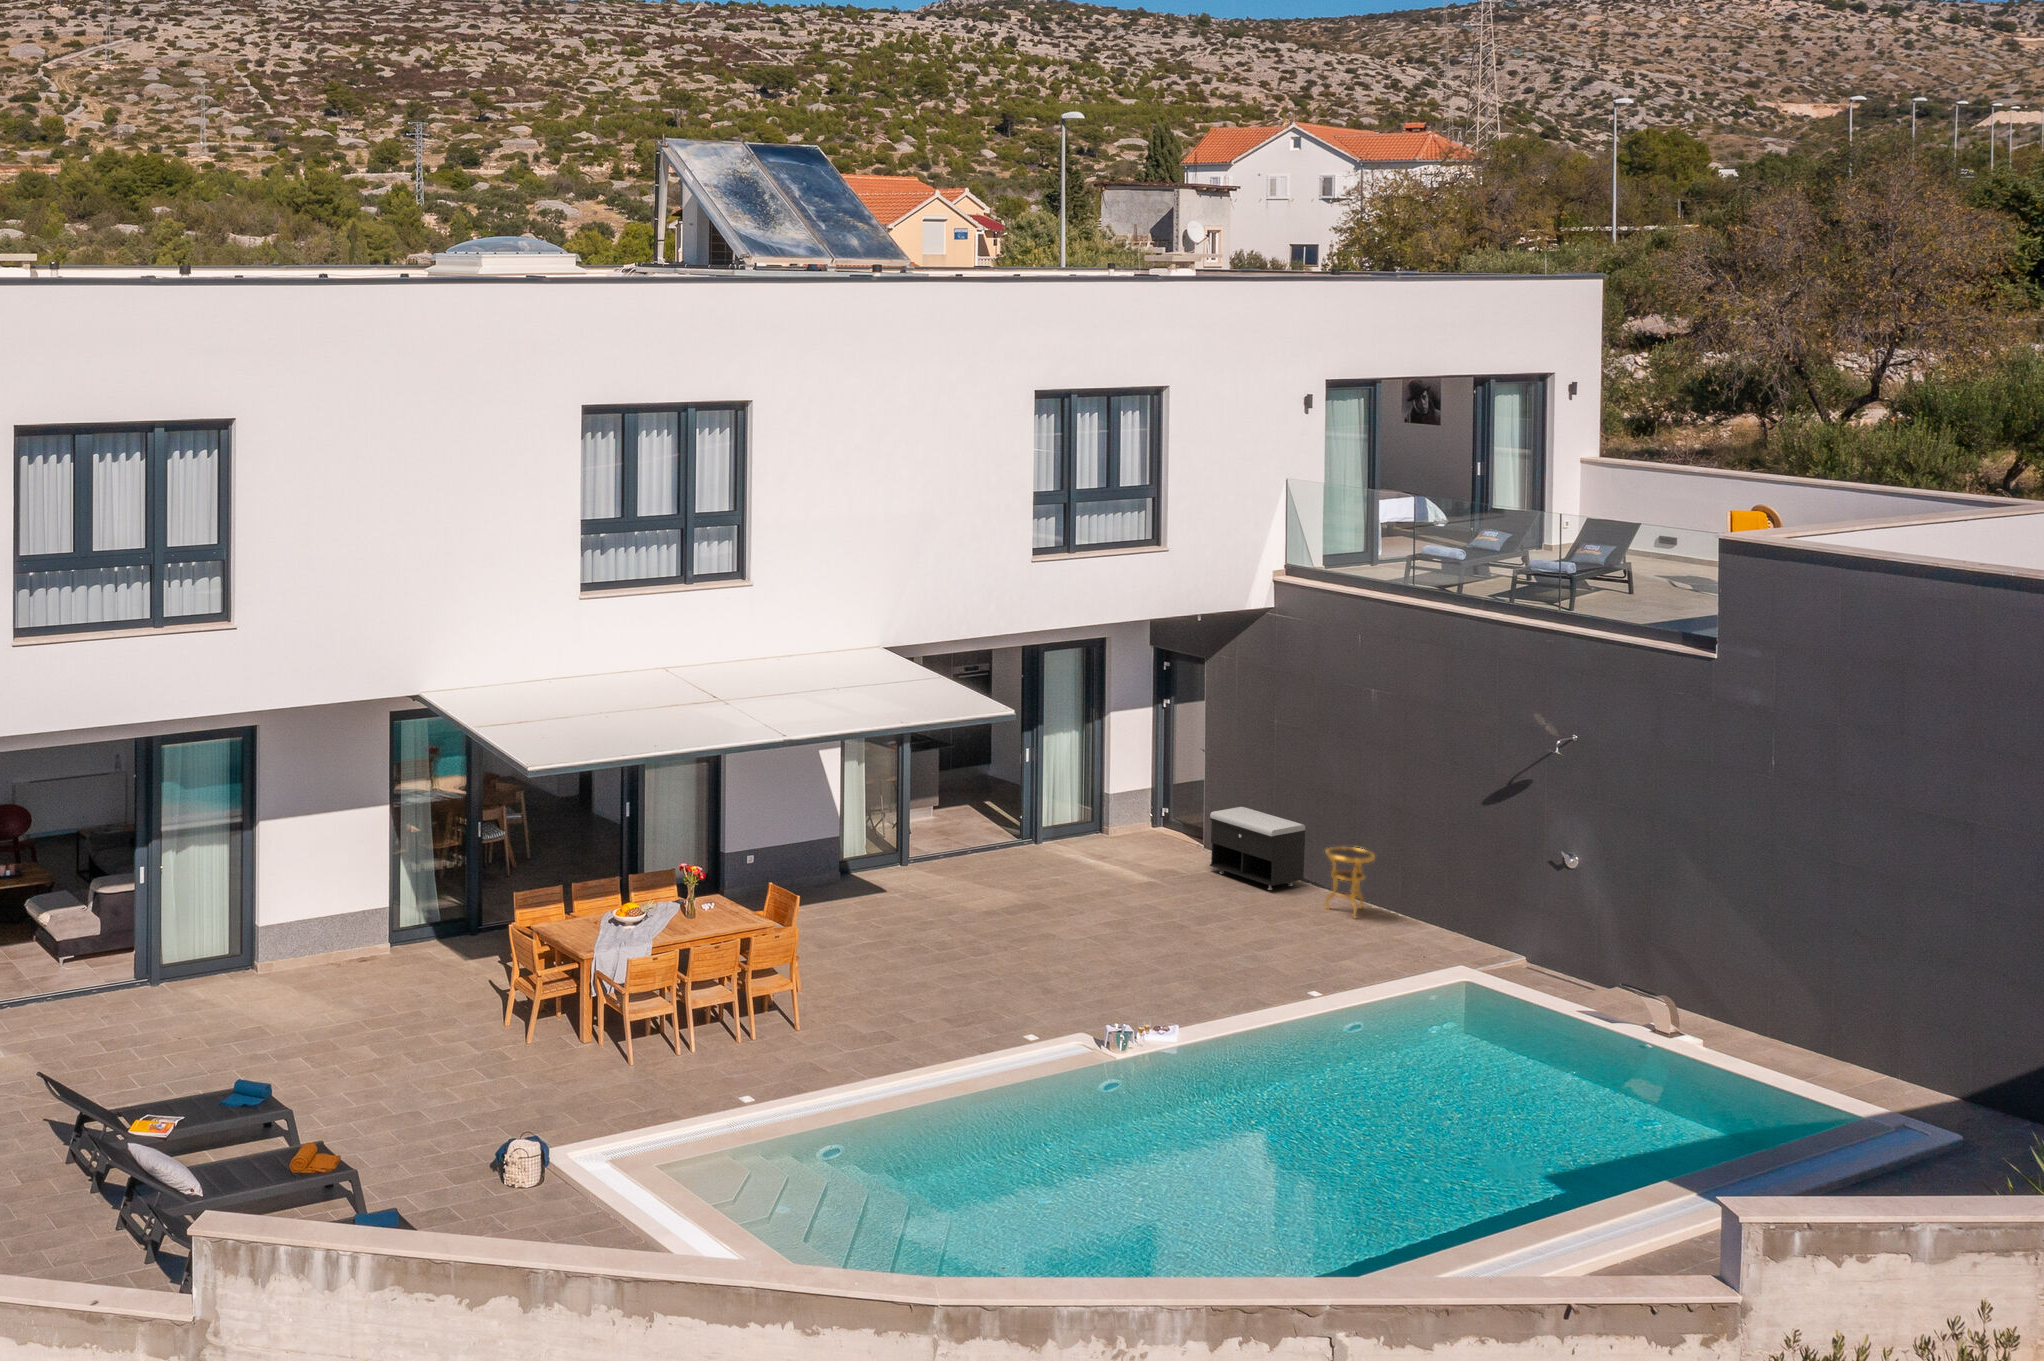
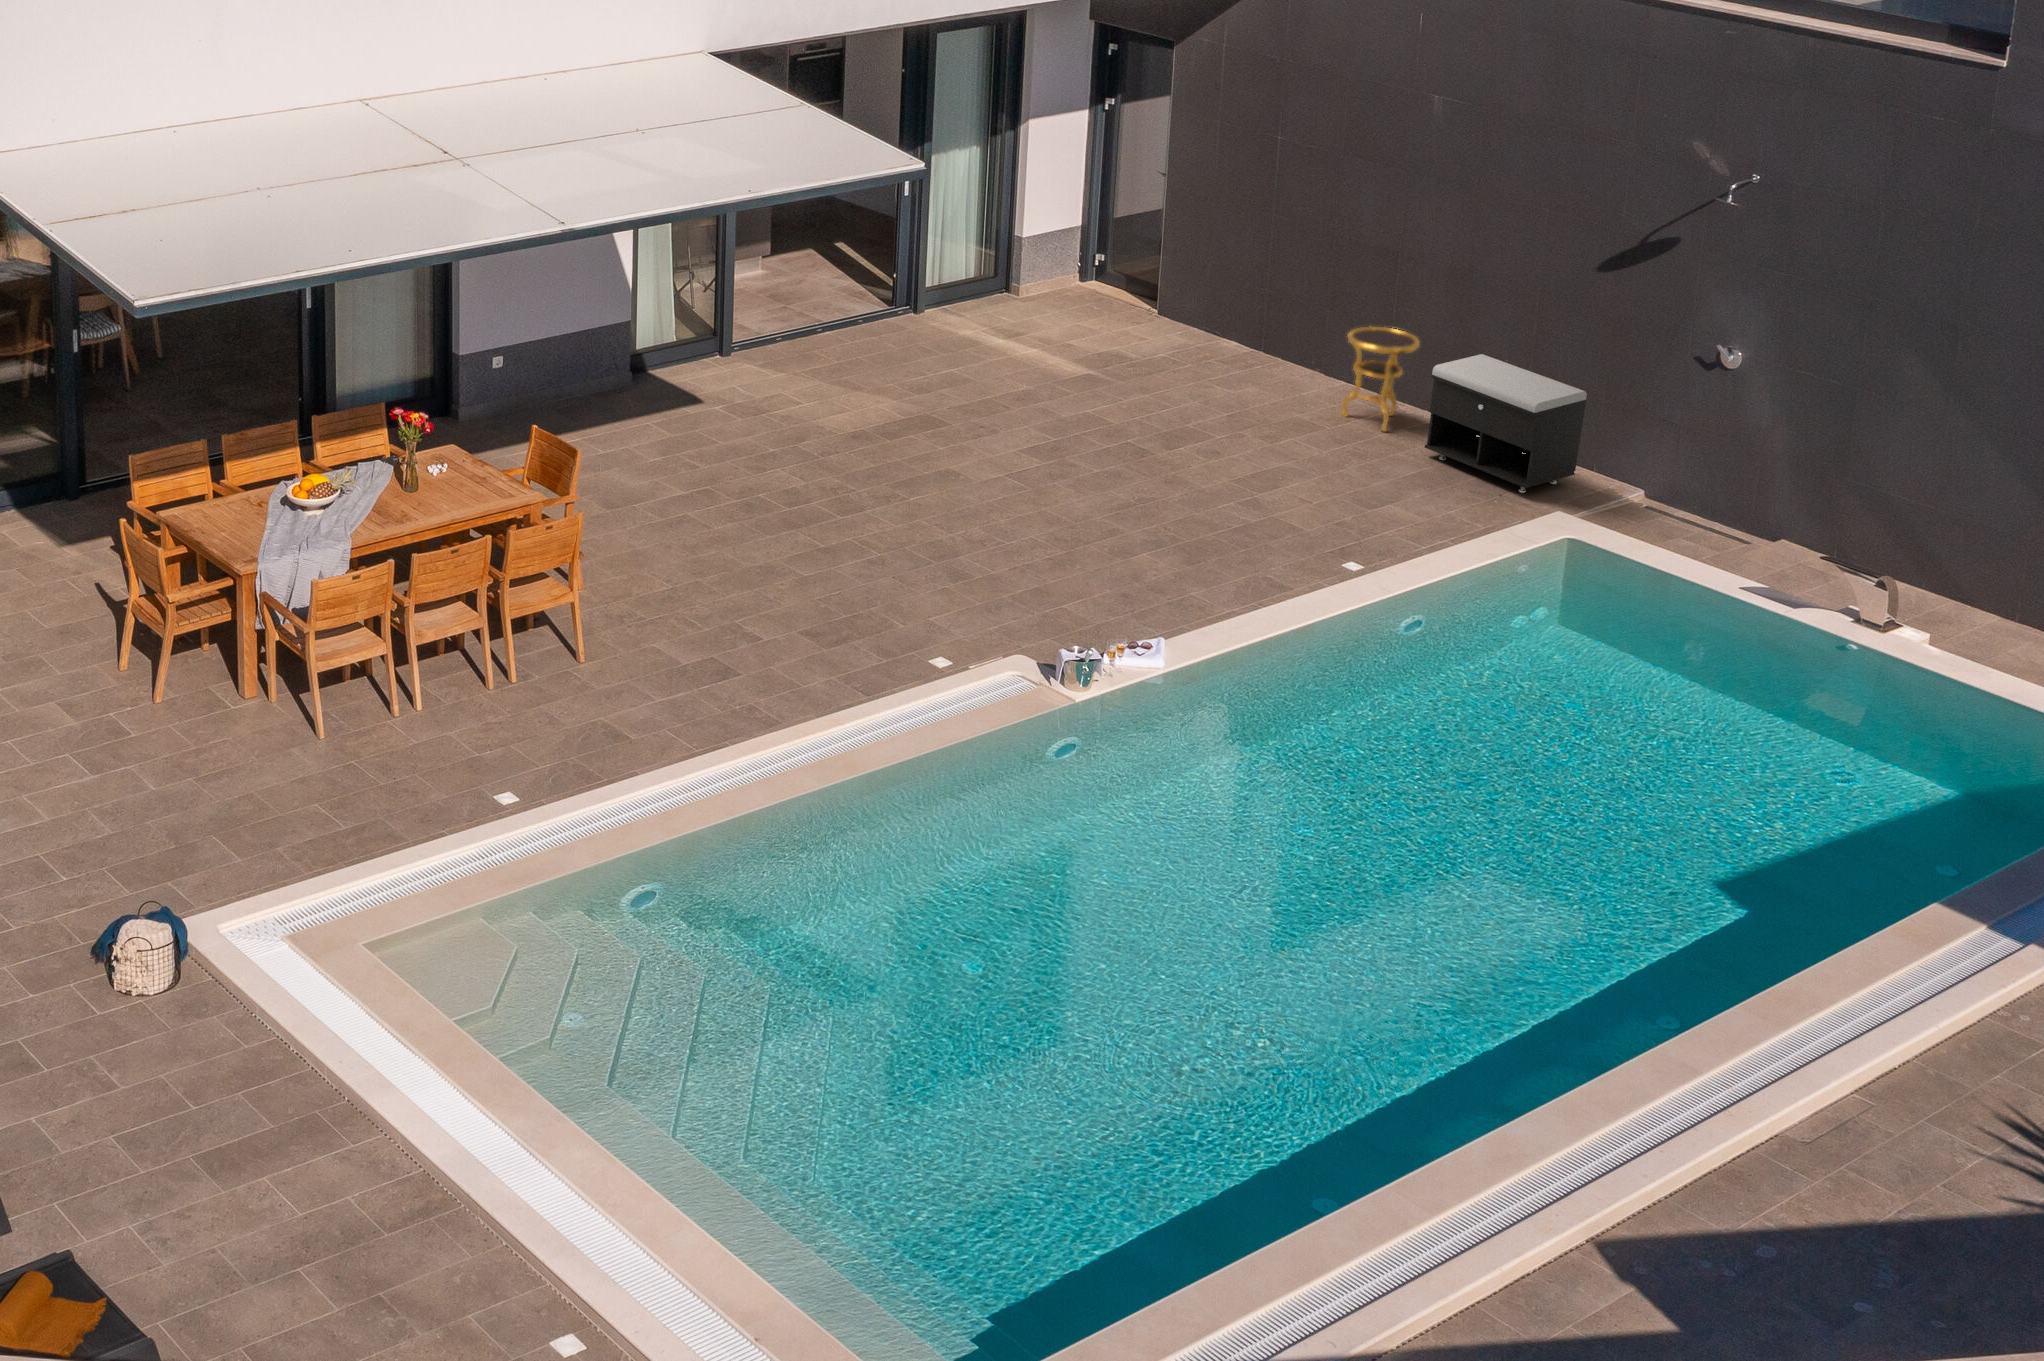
storage bench: present [1210,807,1305,890] -> present [1425,354,1587,493]

